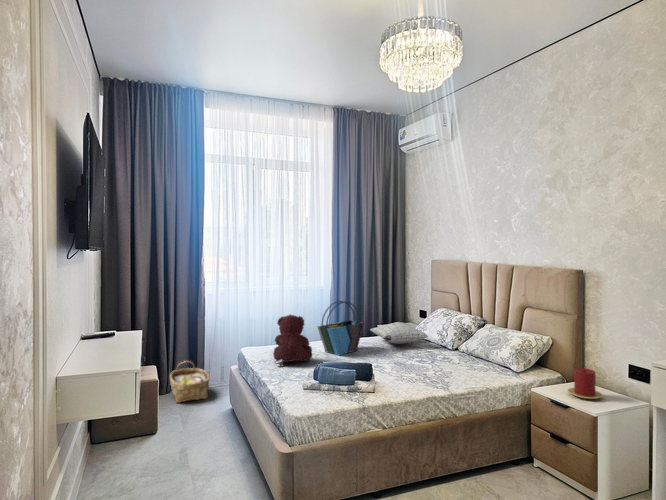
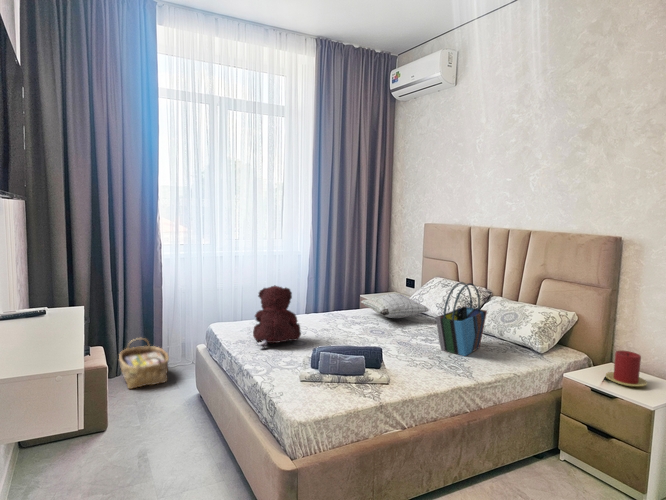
tote bag: present [318,301,364,355] -> present [436,282,487,356]

